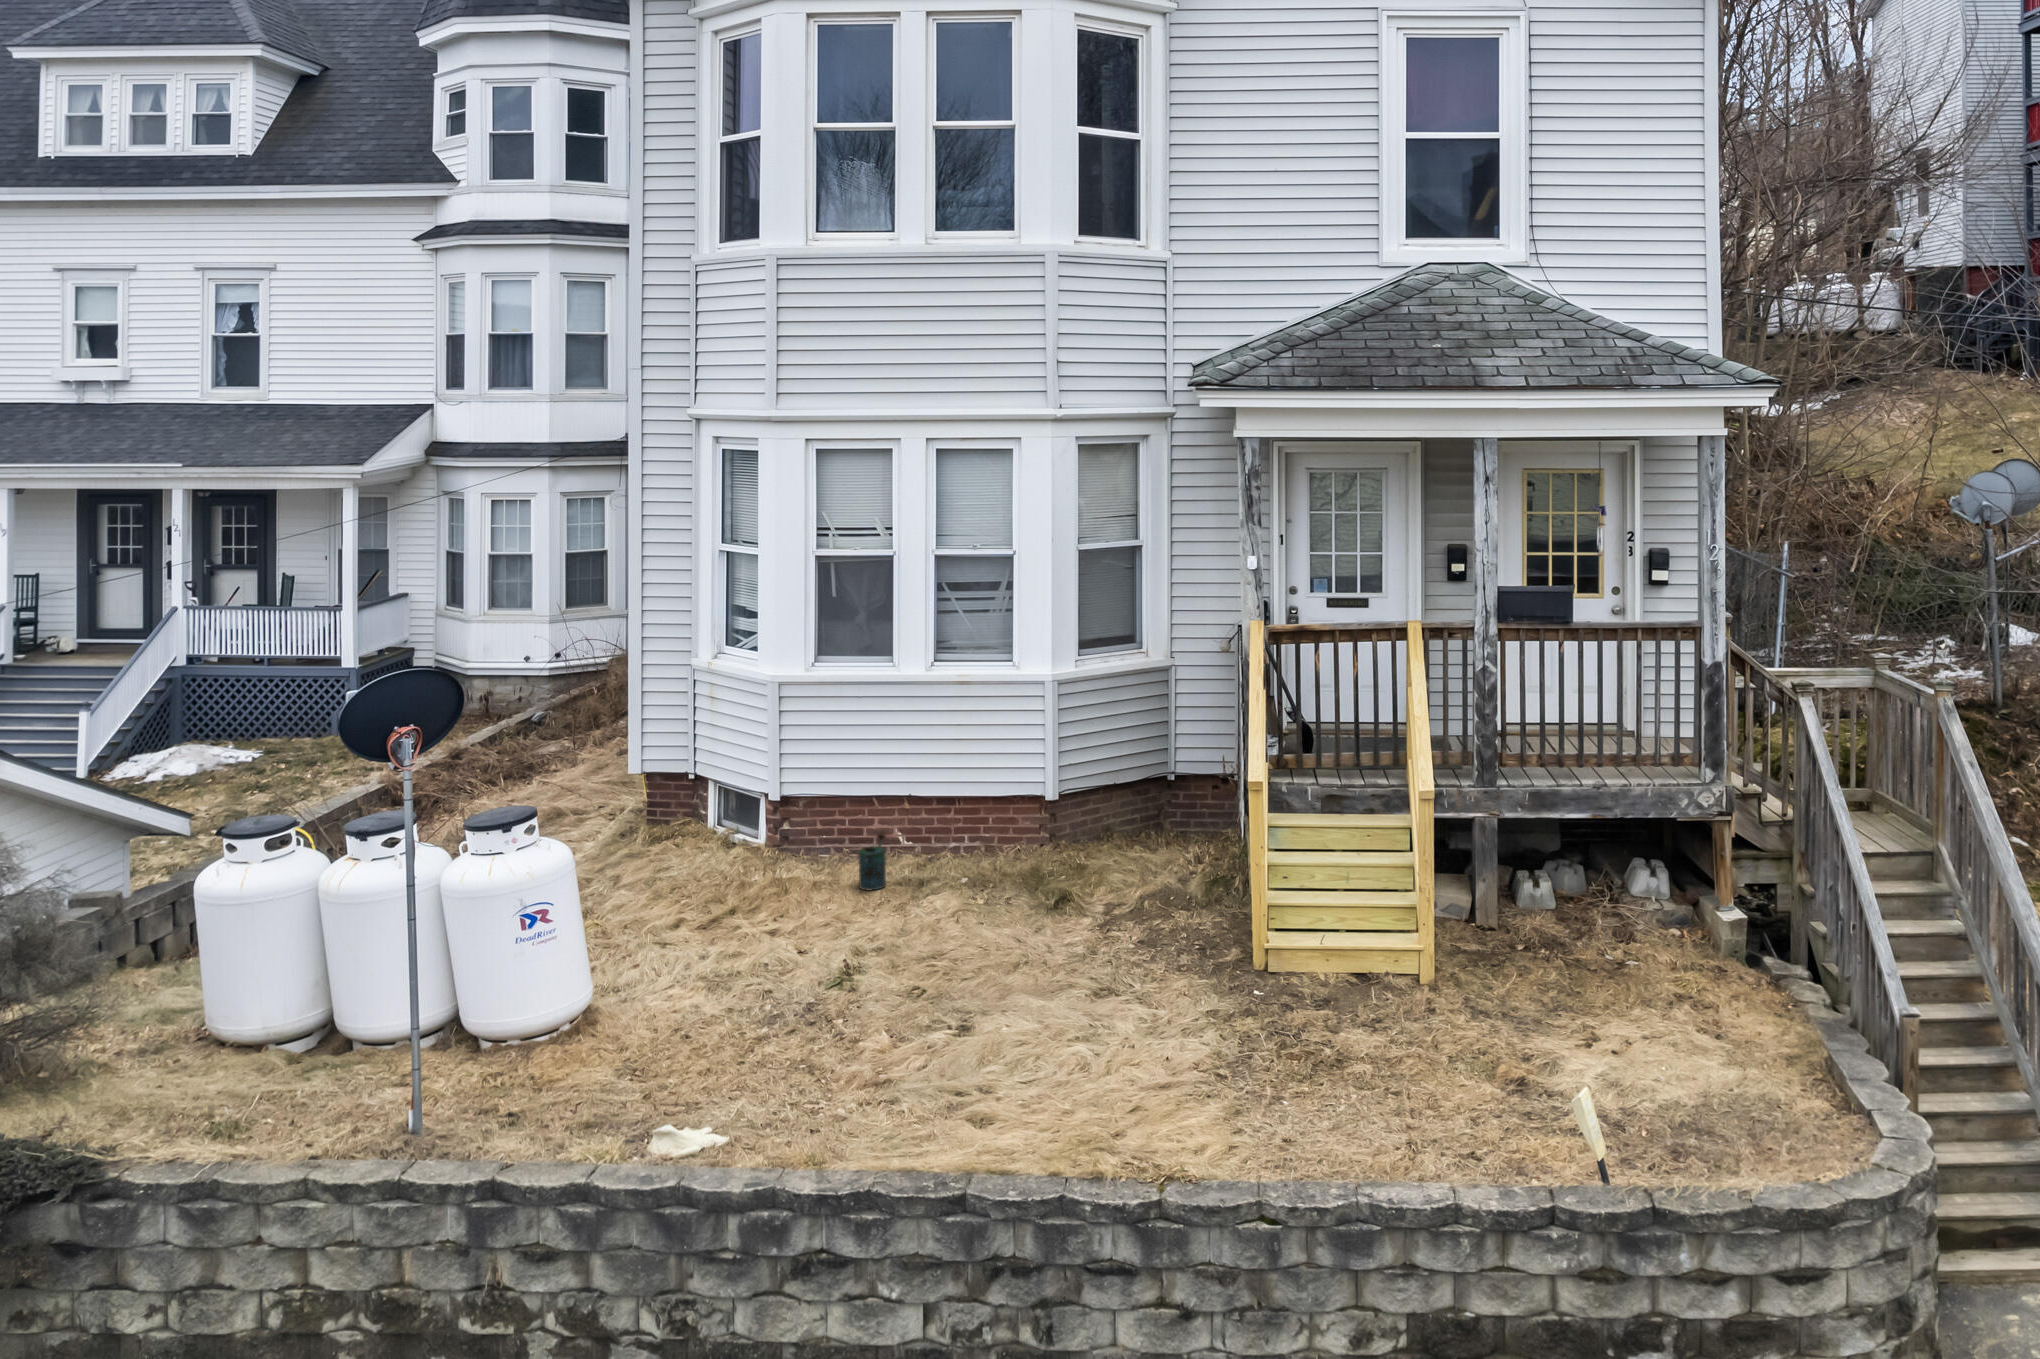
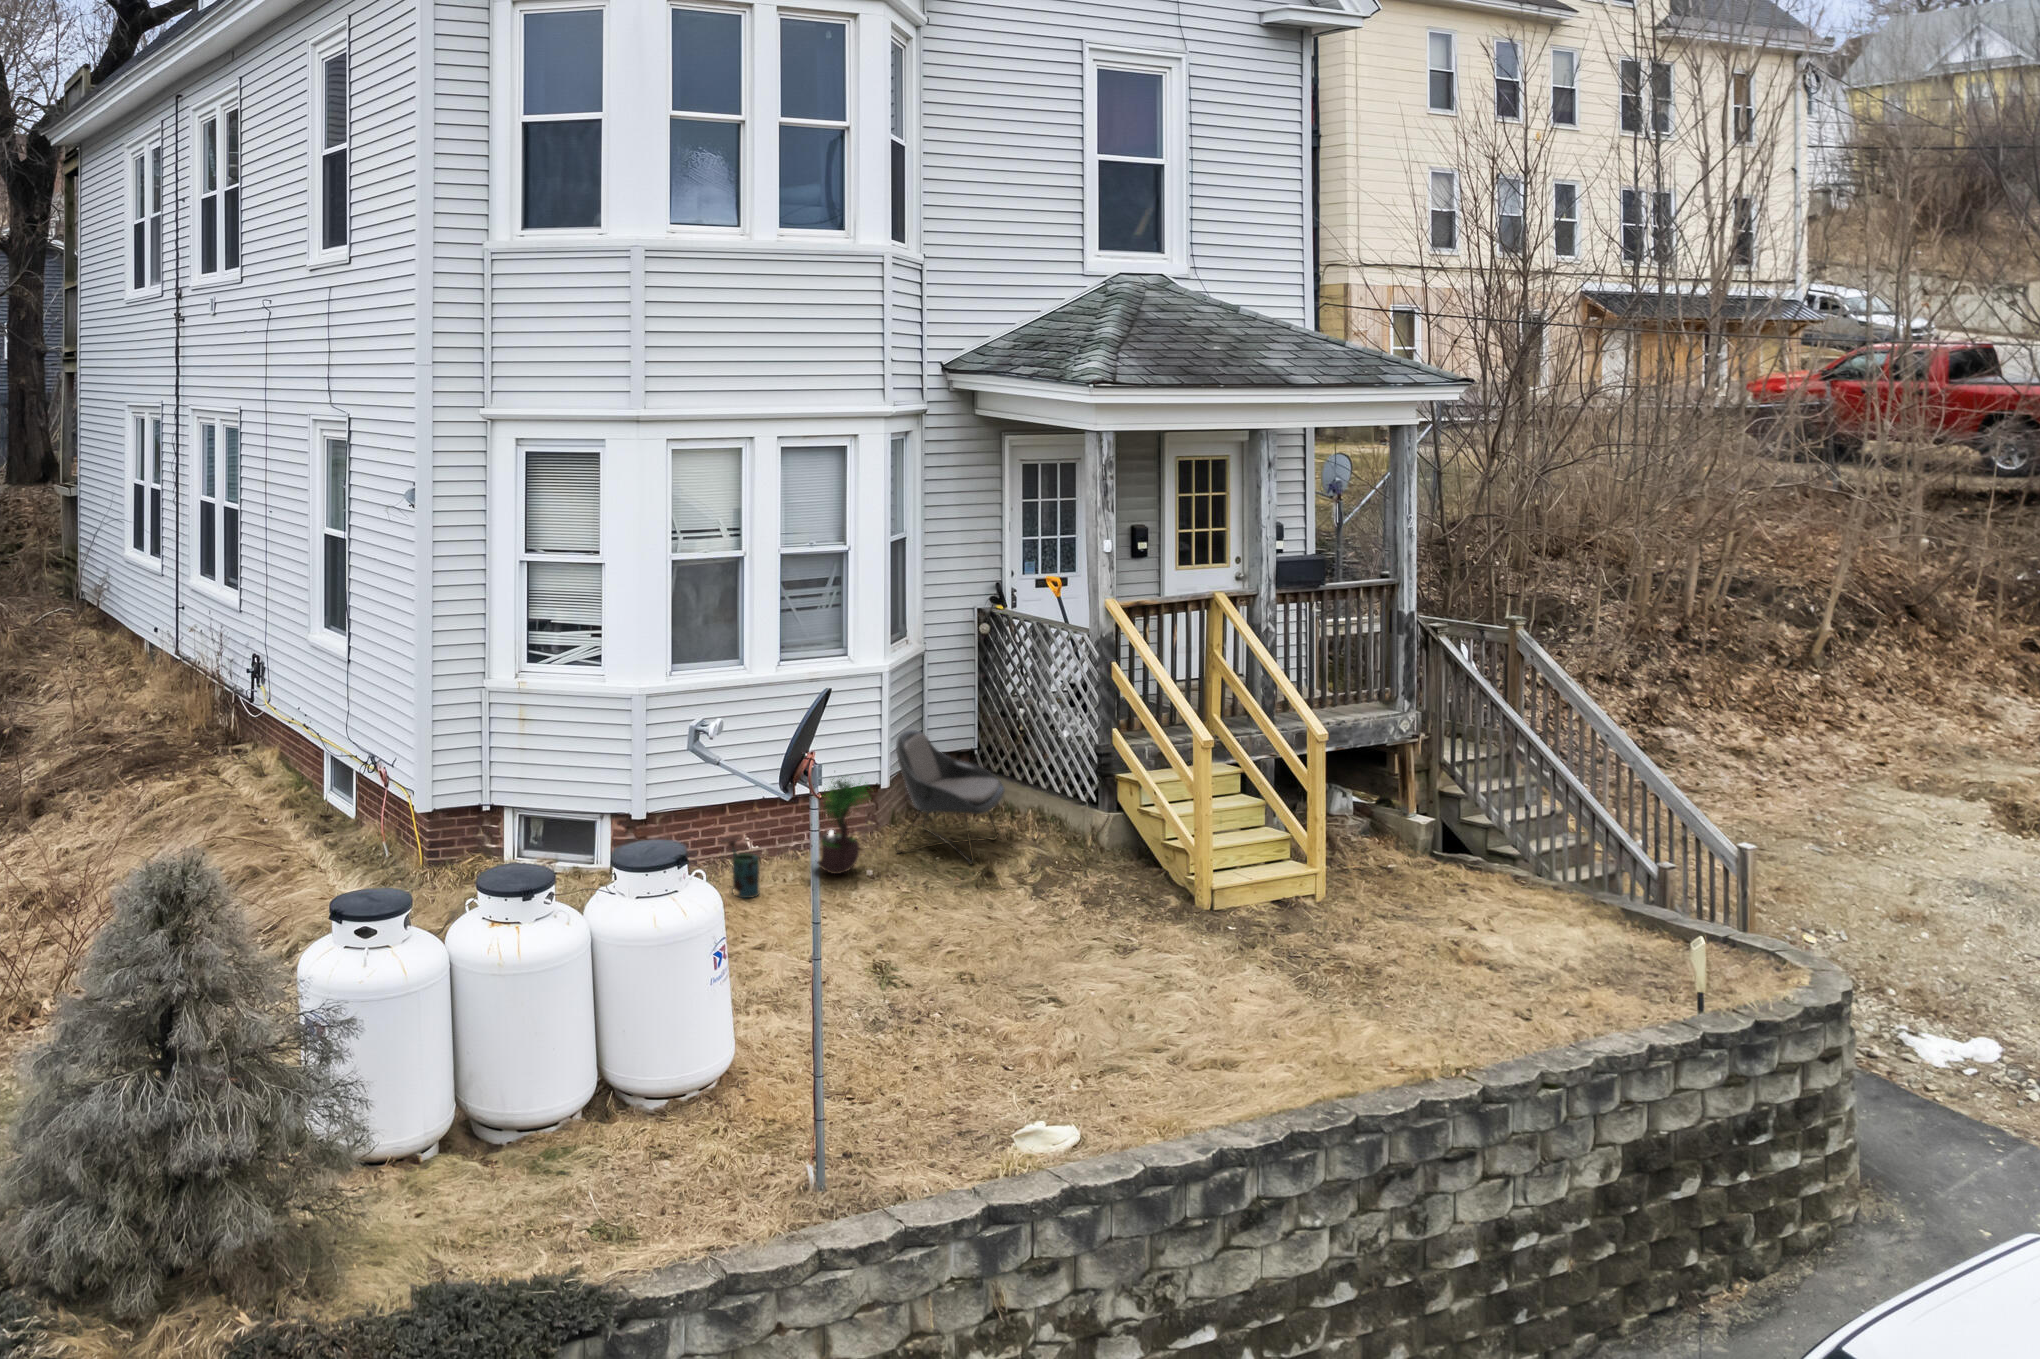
lounge chair: none [1067,748,1193,894] -> present [896,730,1005,864]
potted tree: none [944,776,1008,883] -> present [817,776,868,874]

